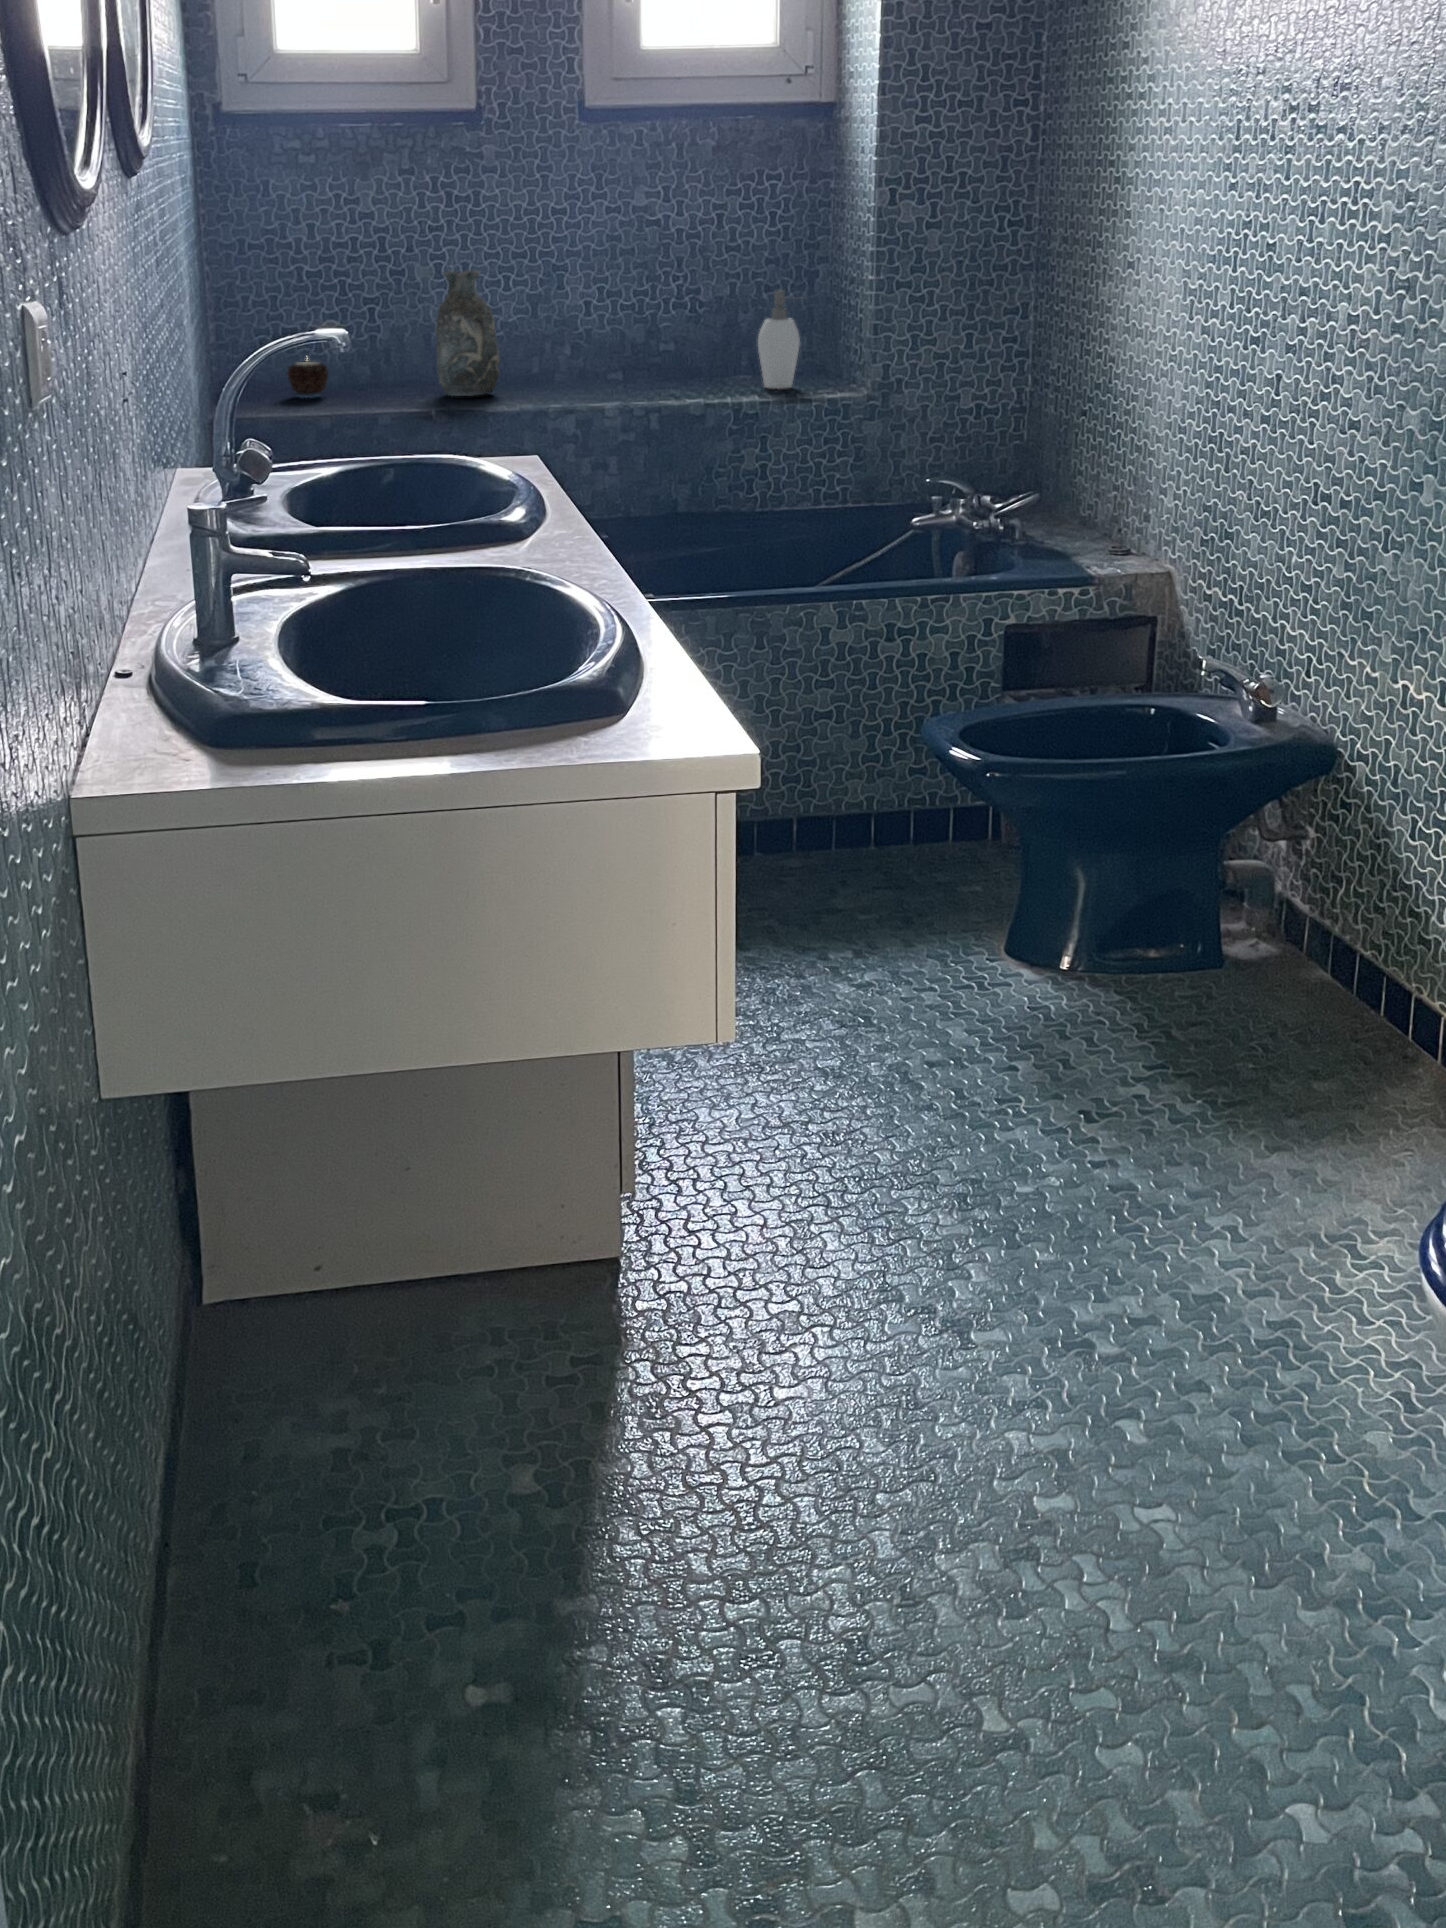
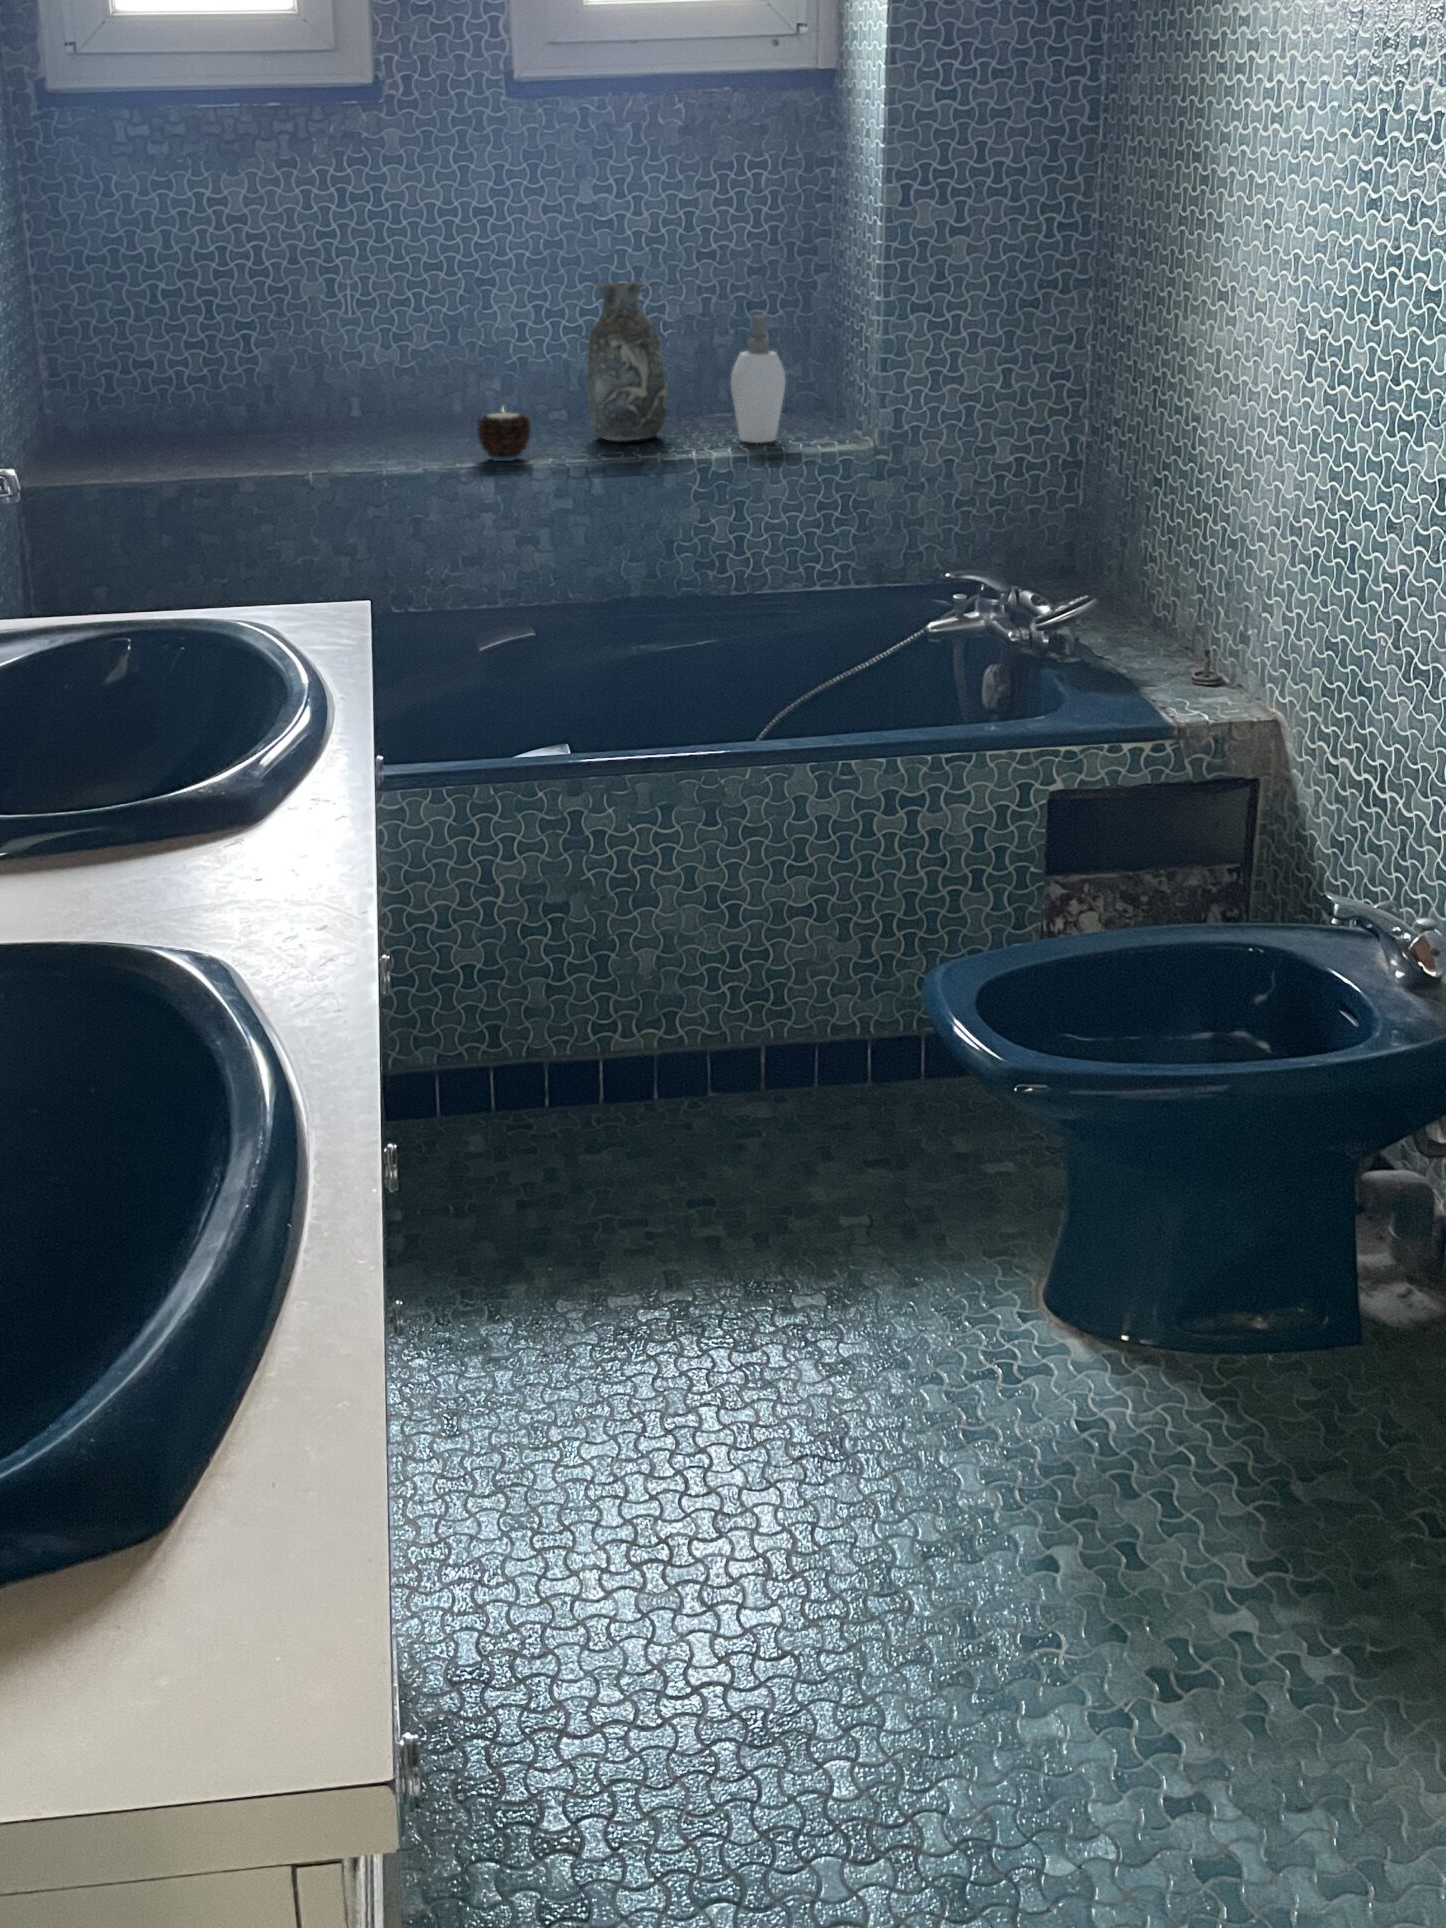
decorative vase: present [436,270,500,396] -> present [587,282,668,441]
candle: present [287,358,329,398] -> present [477,411,531,461]

